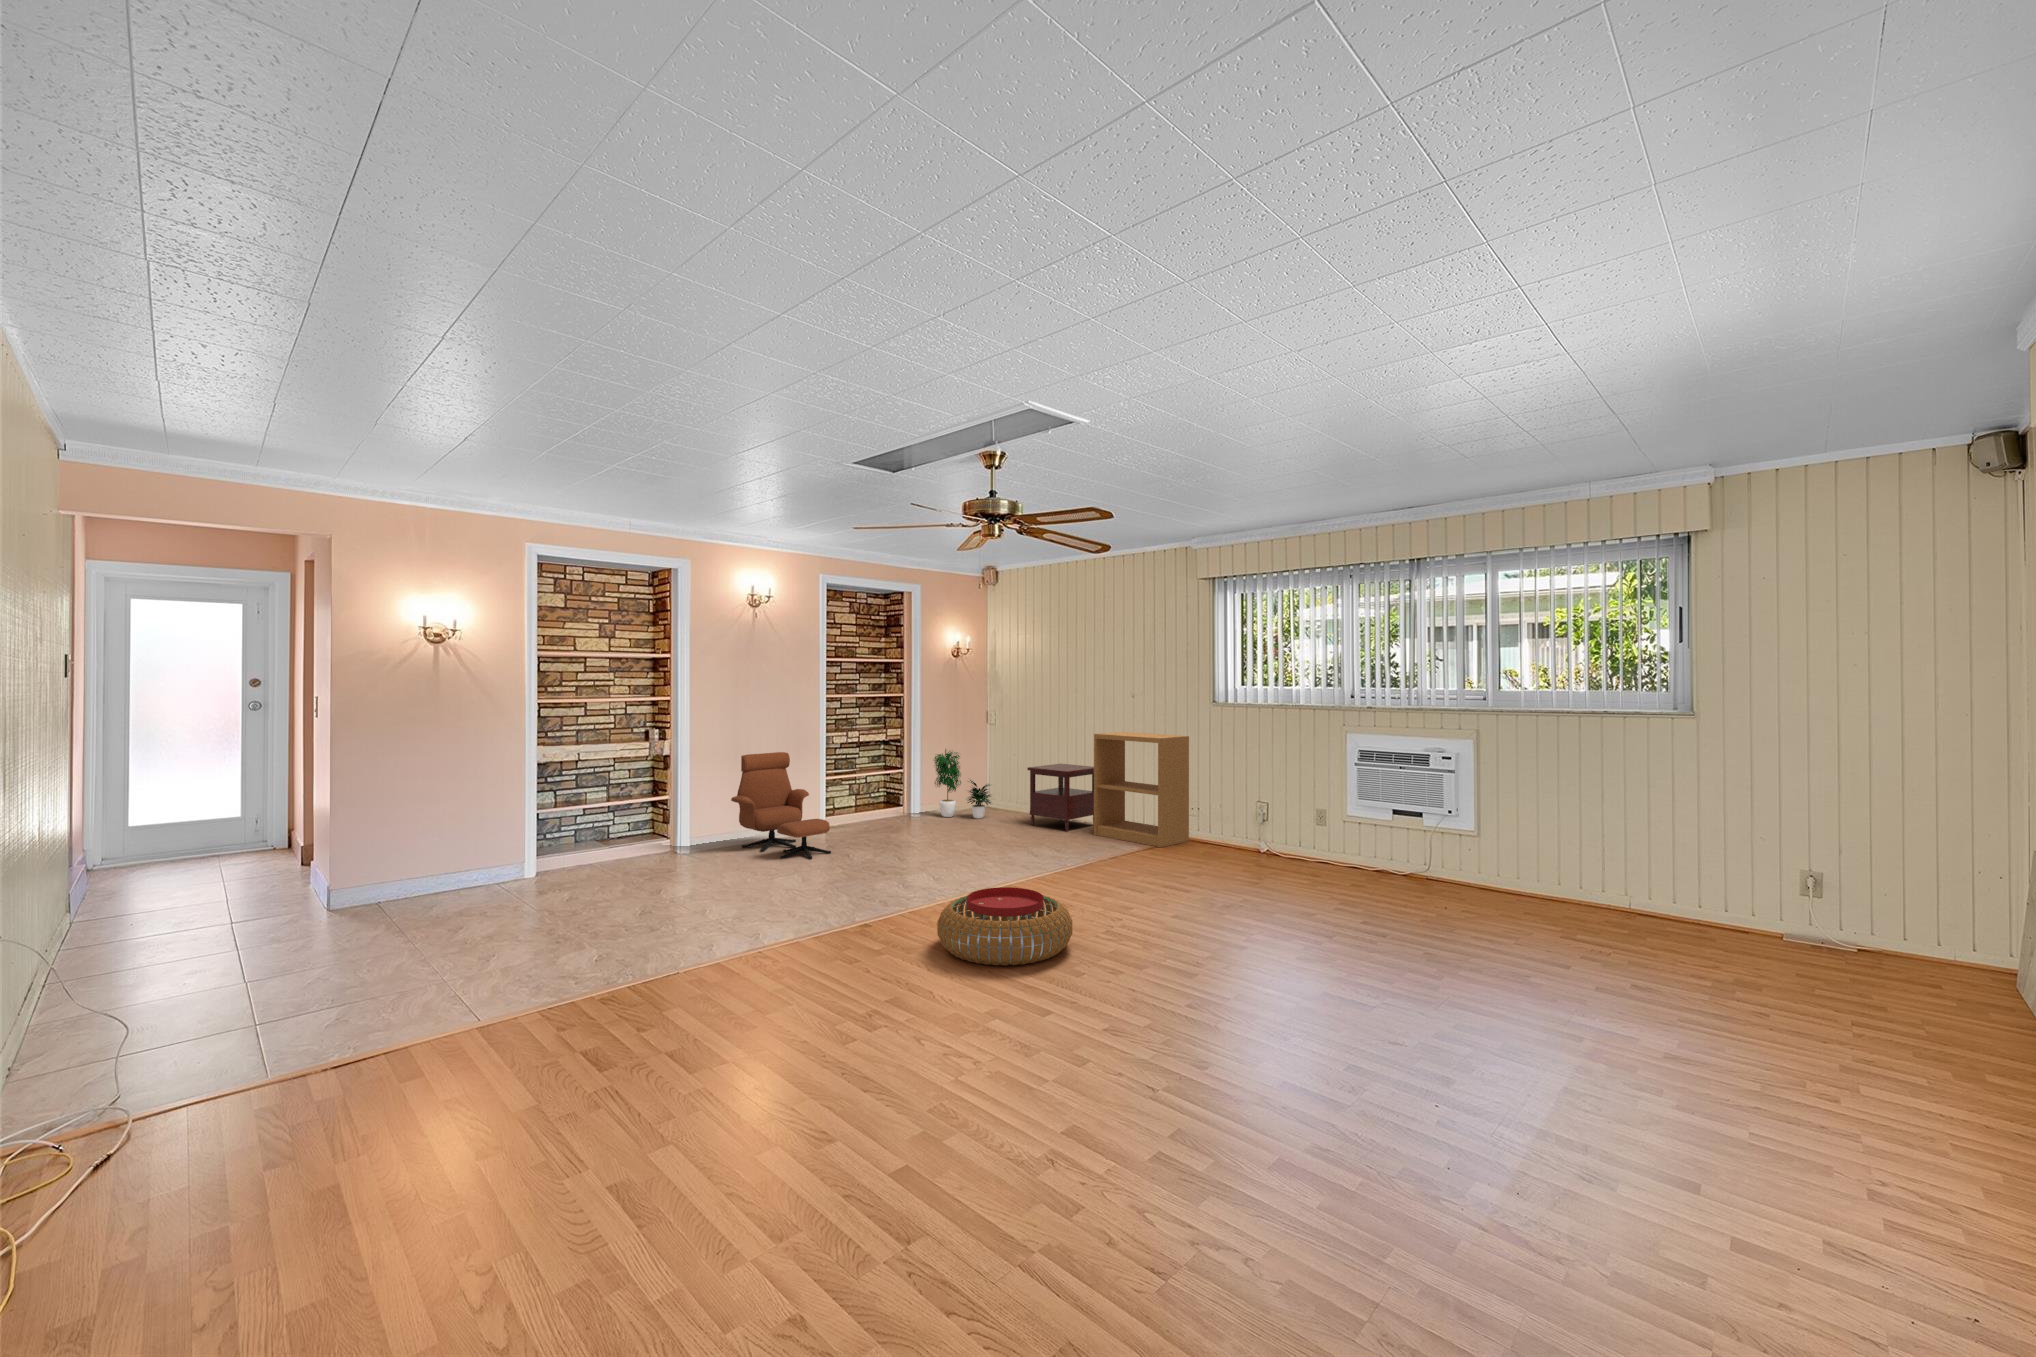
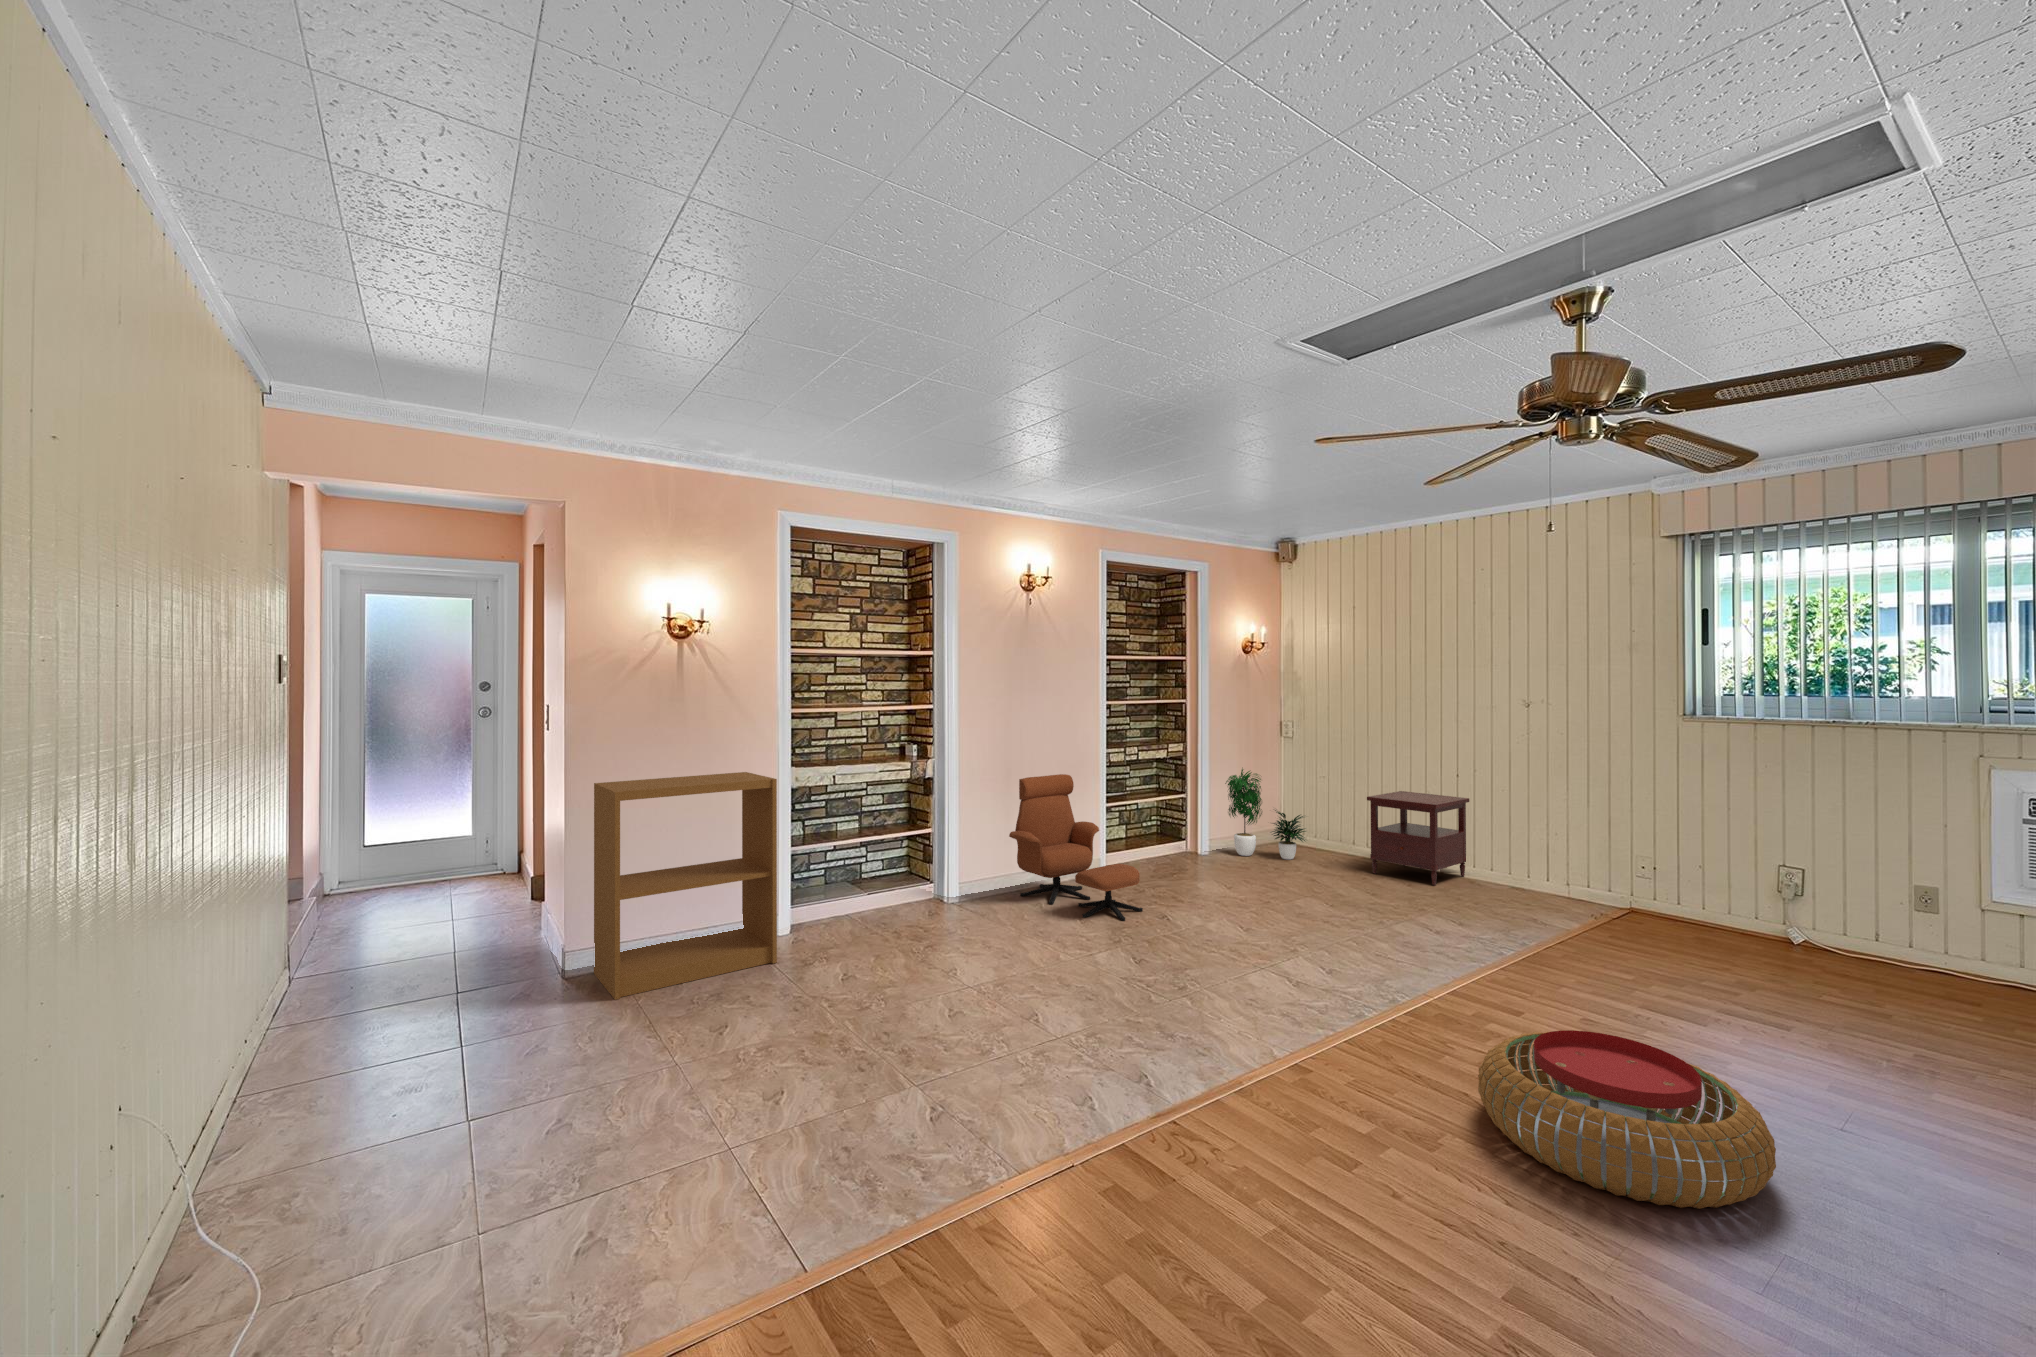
bookshelf: present [1094,732,1189,847] -> present [594,772,777,1000]

